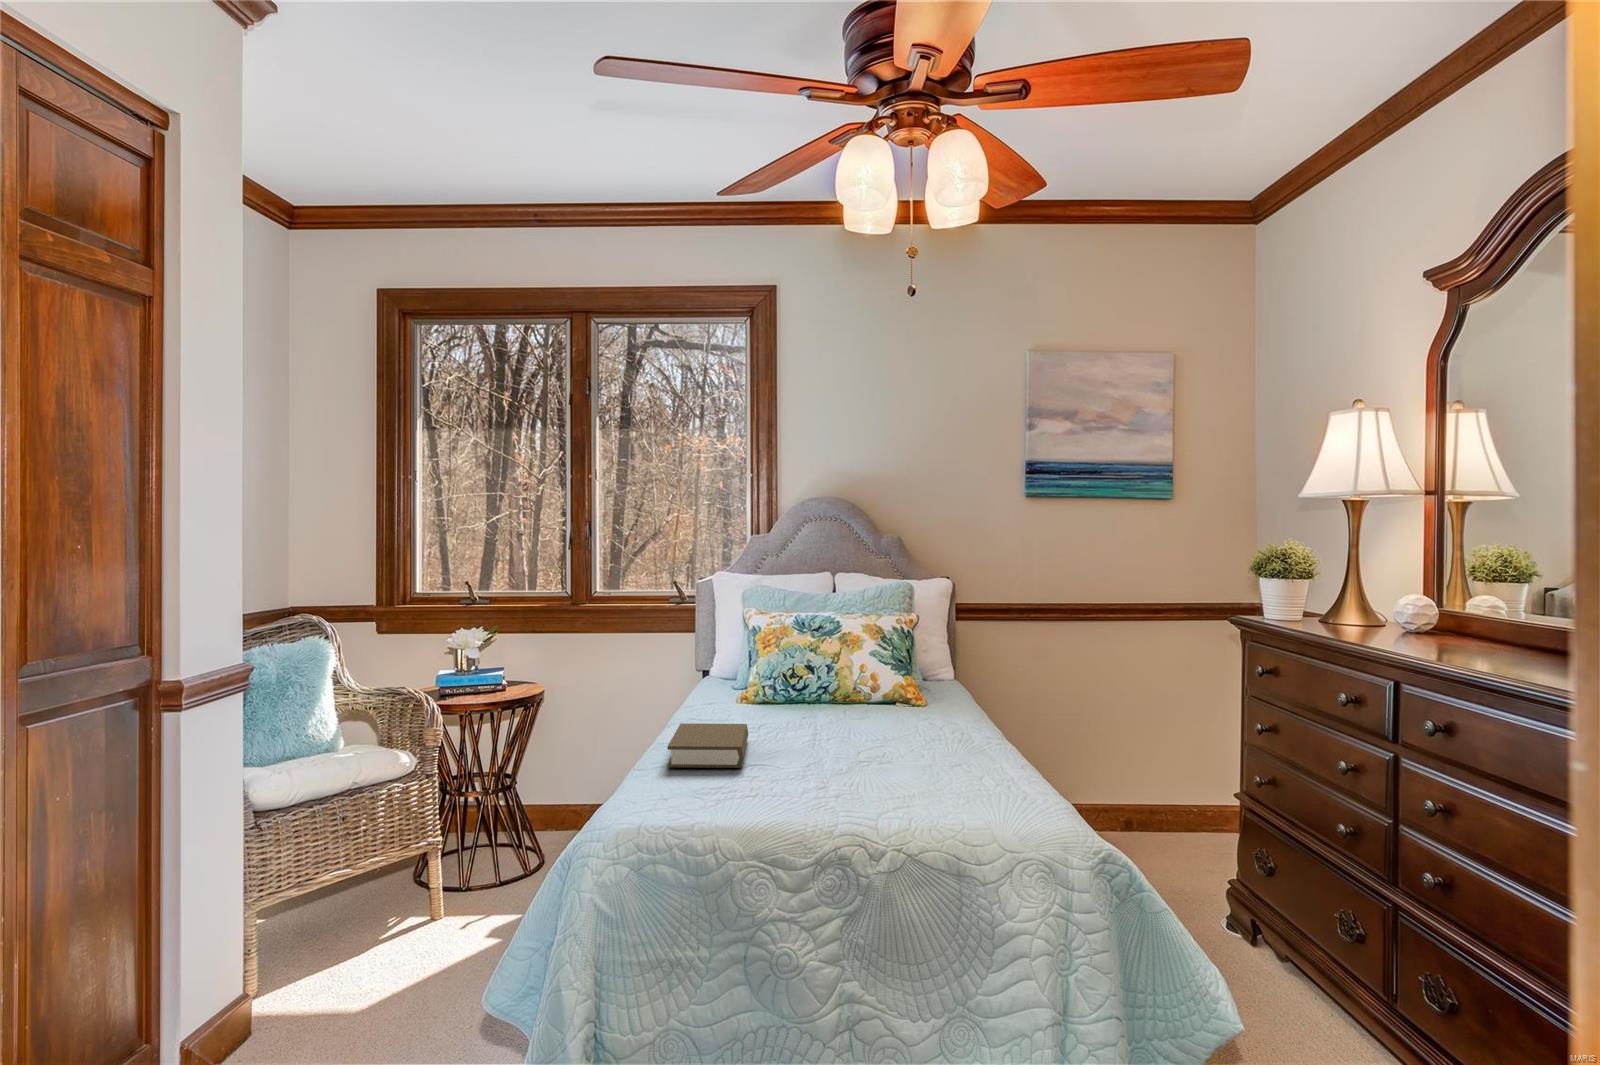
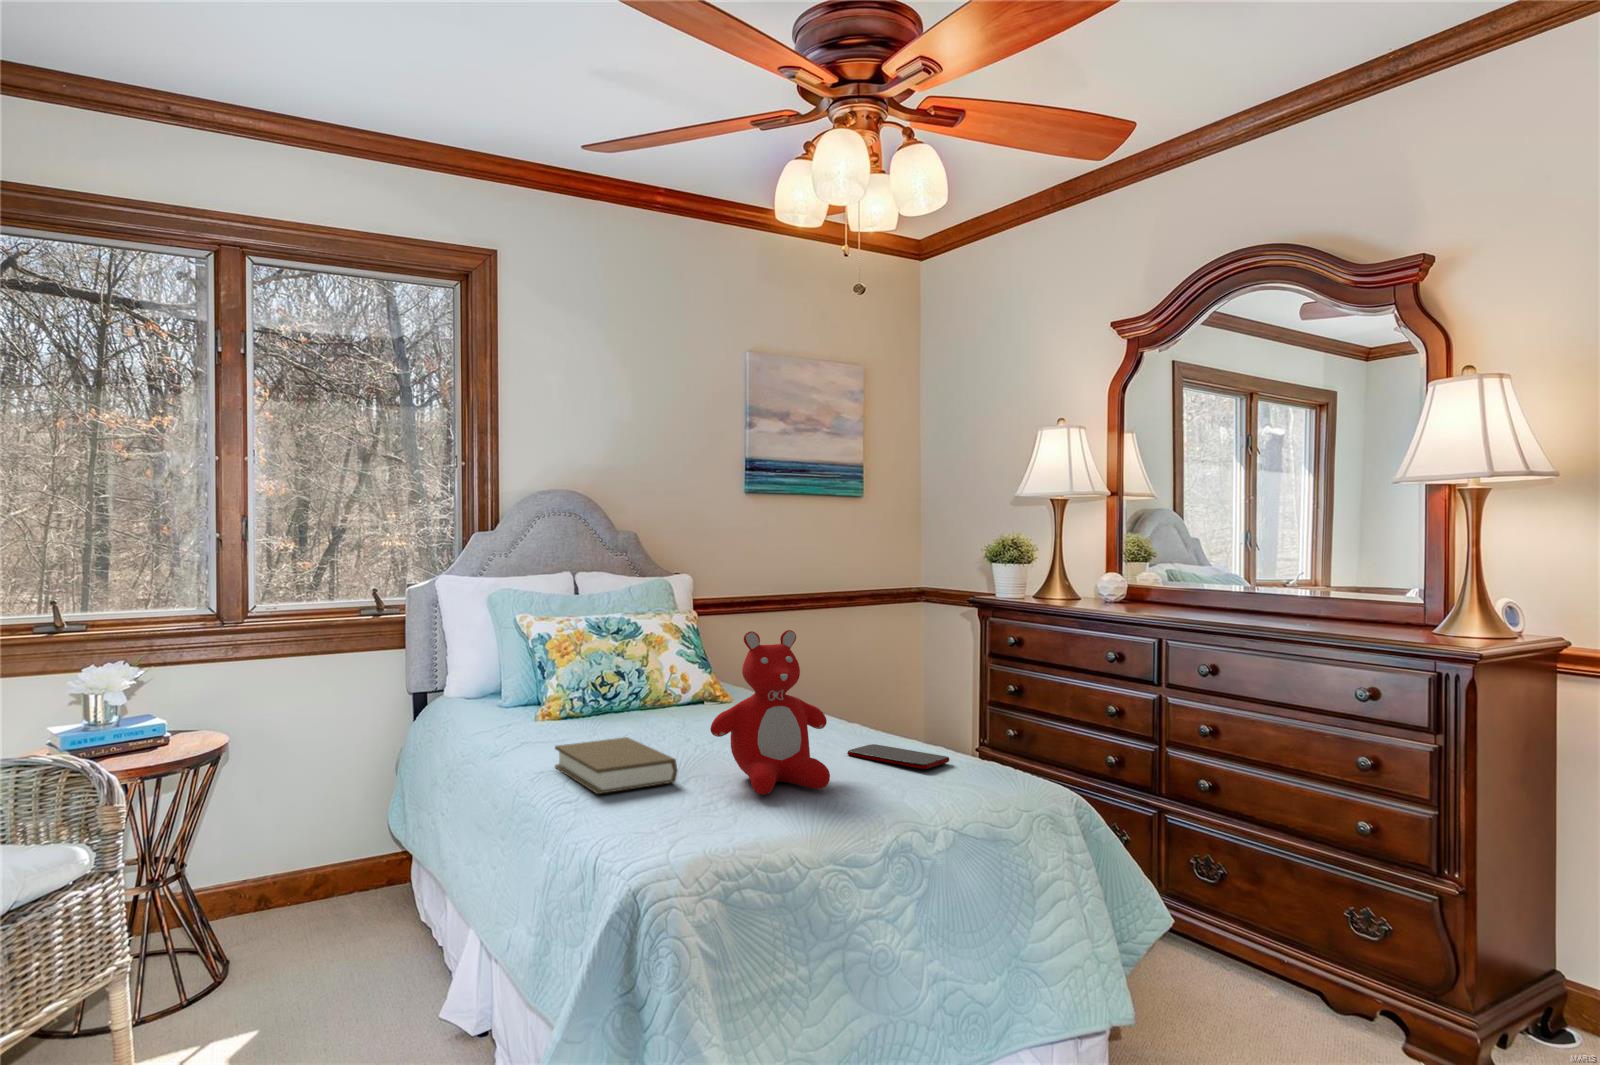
teddy bear: none [769,636,885,793] -> present [710,630,830,795]
smartphone: none [934,761,1021,792] -> present [847,744,949,769]

